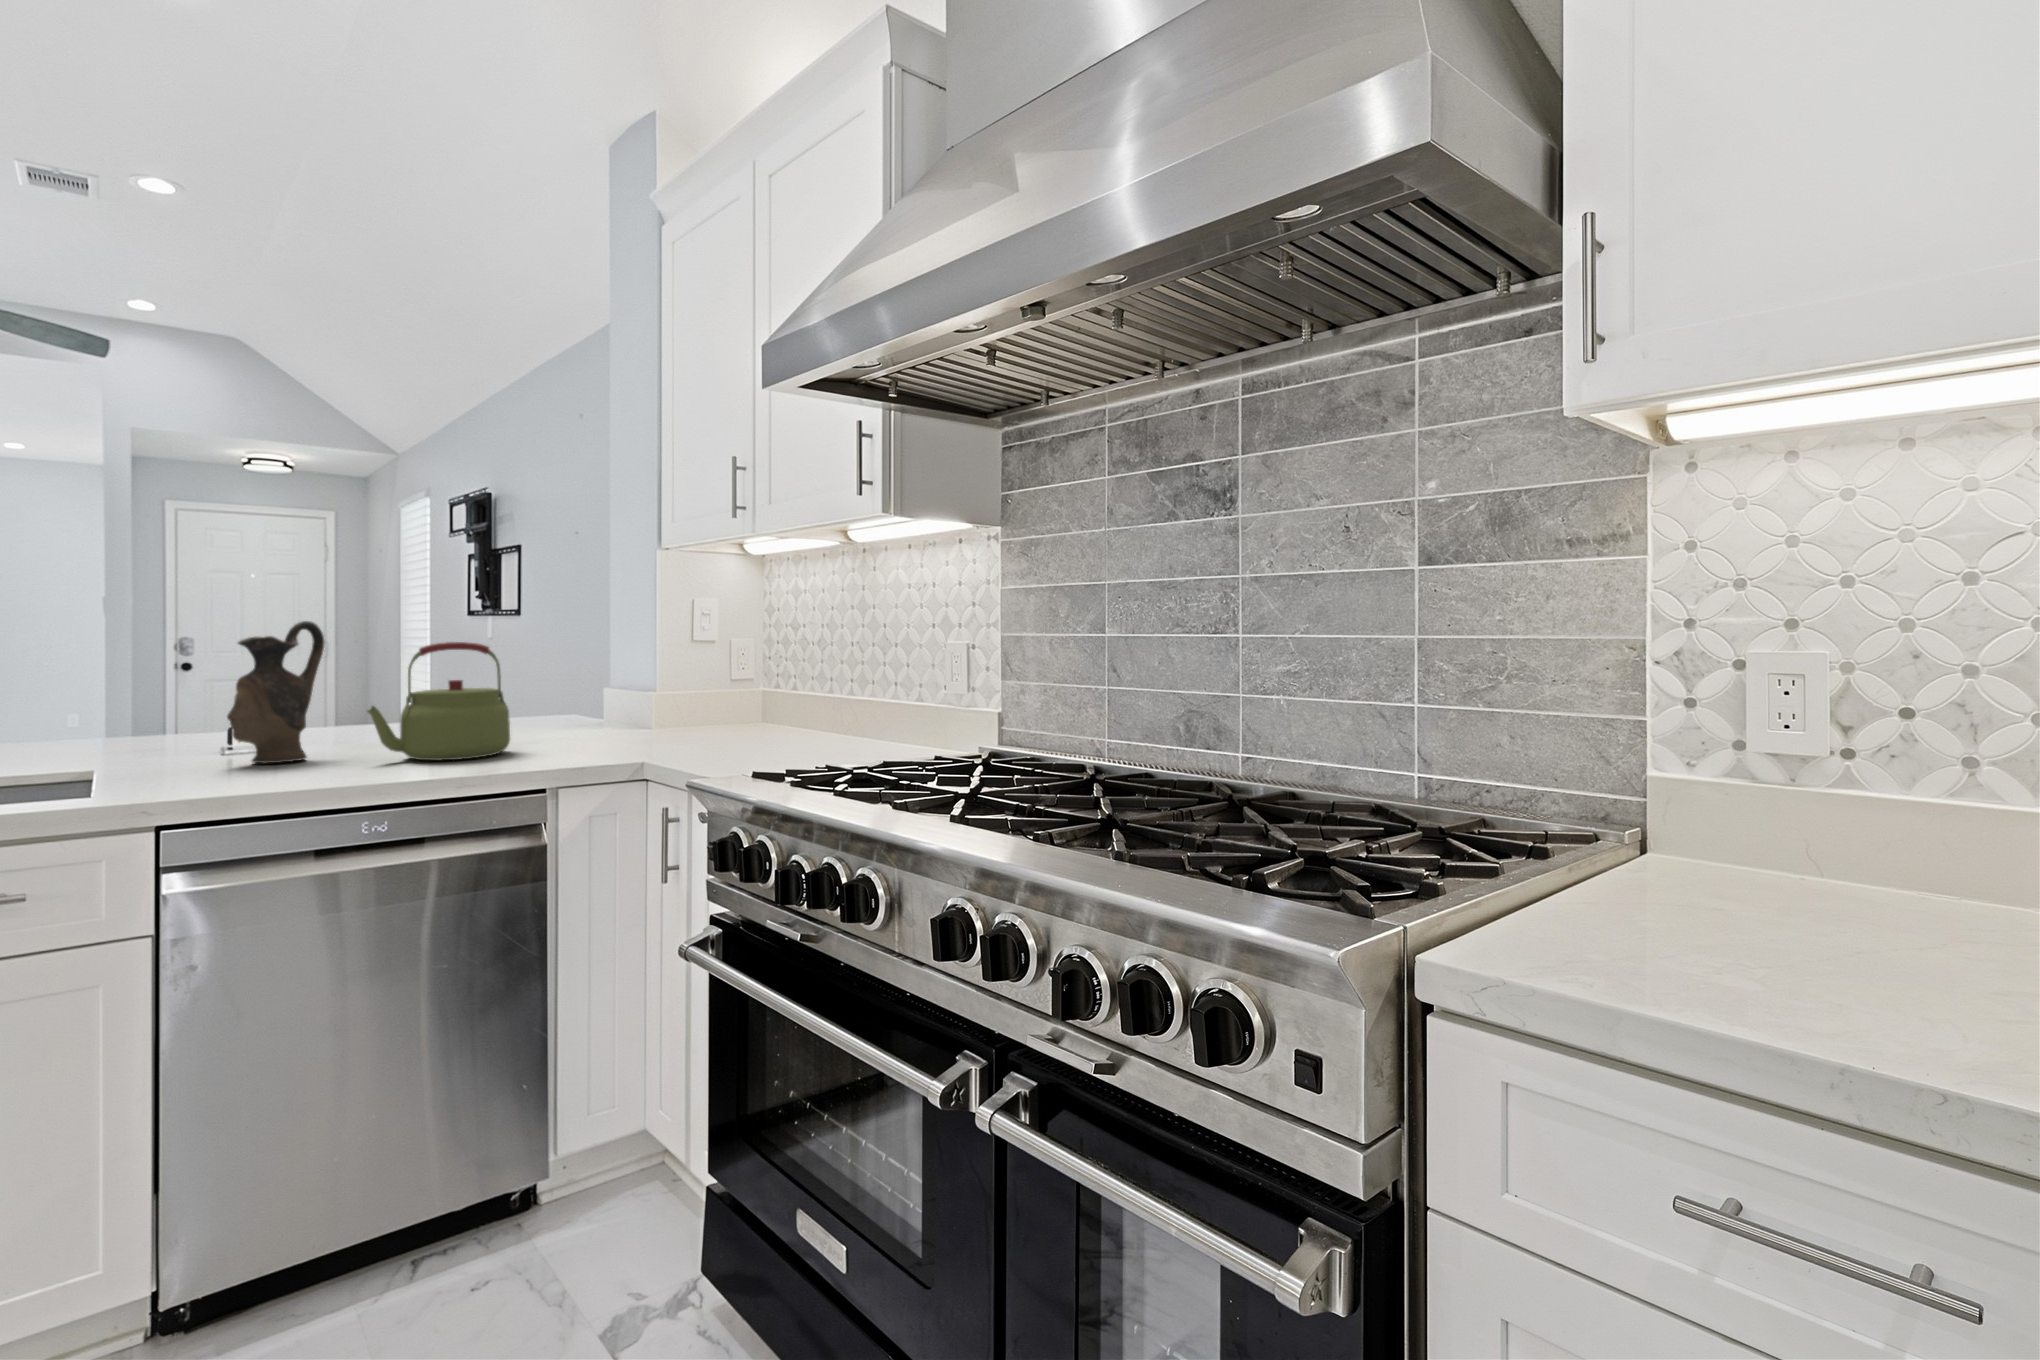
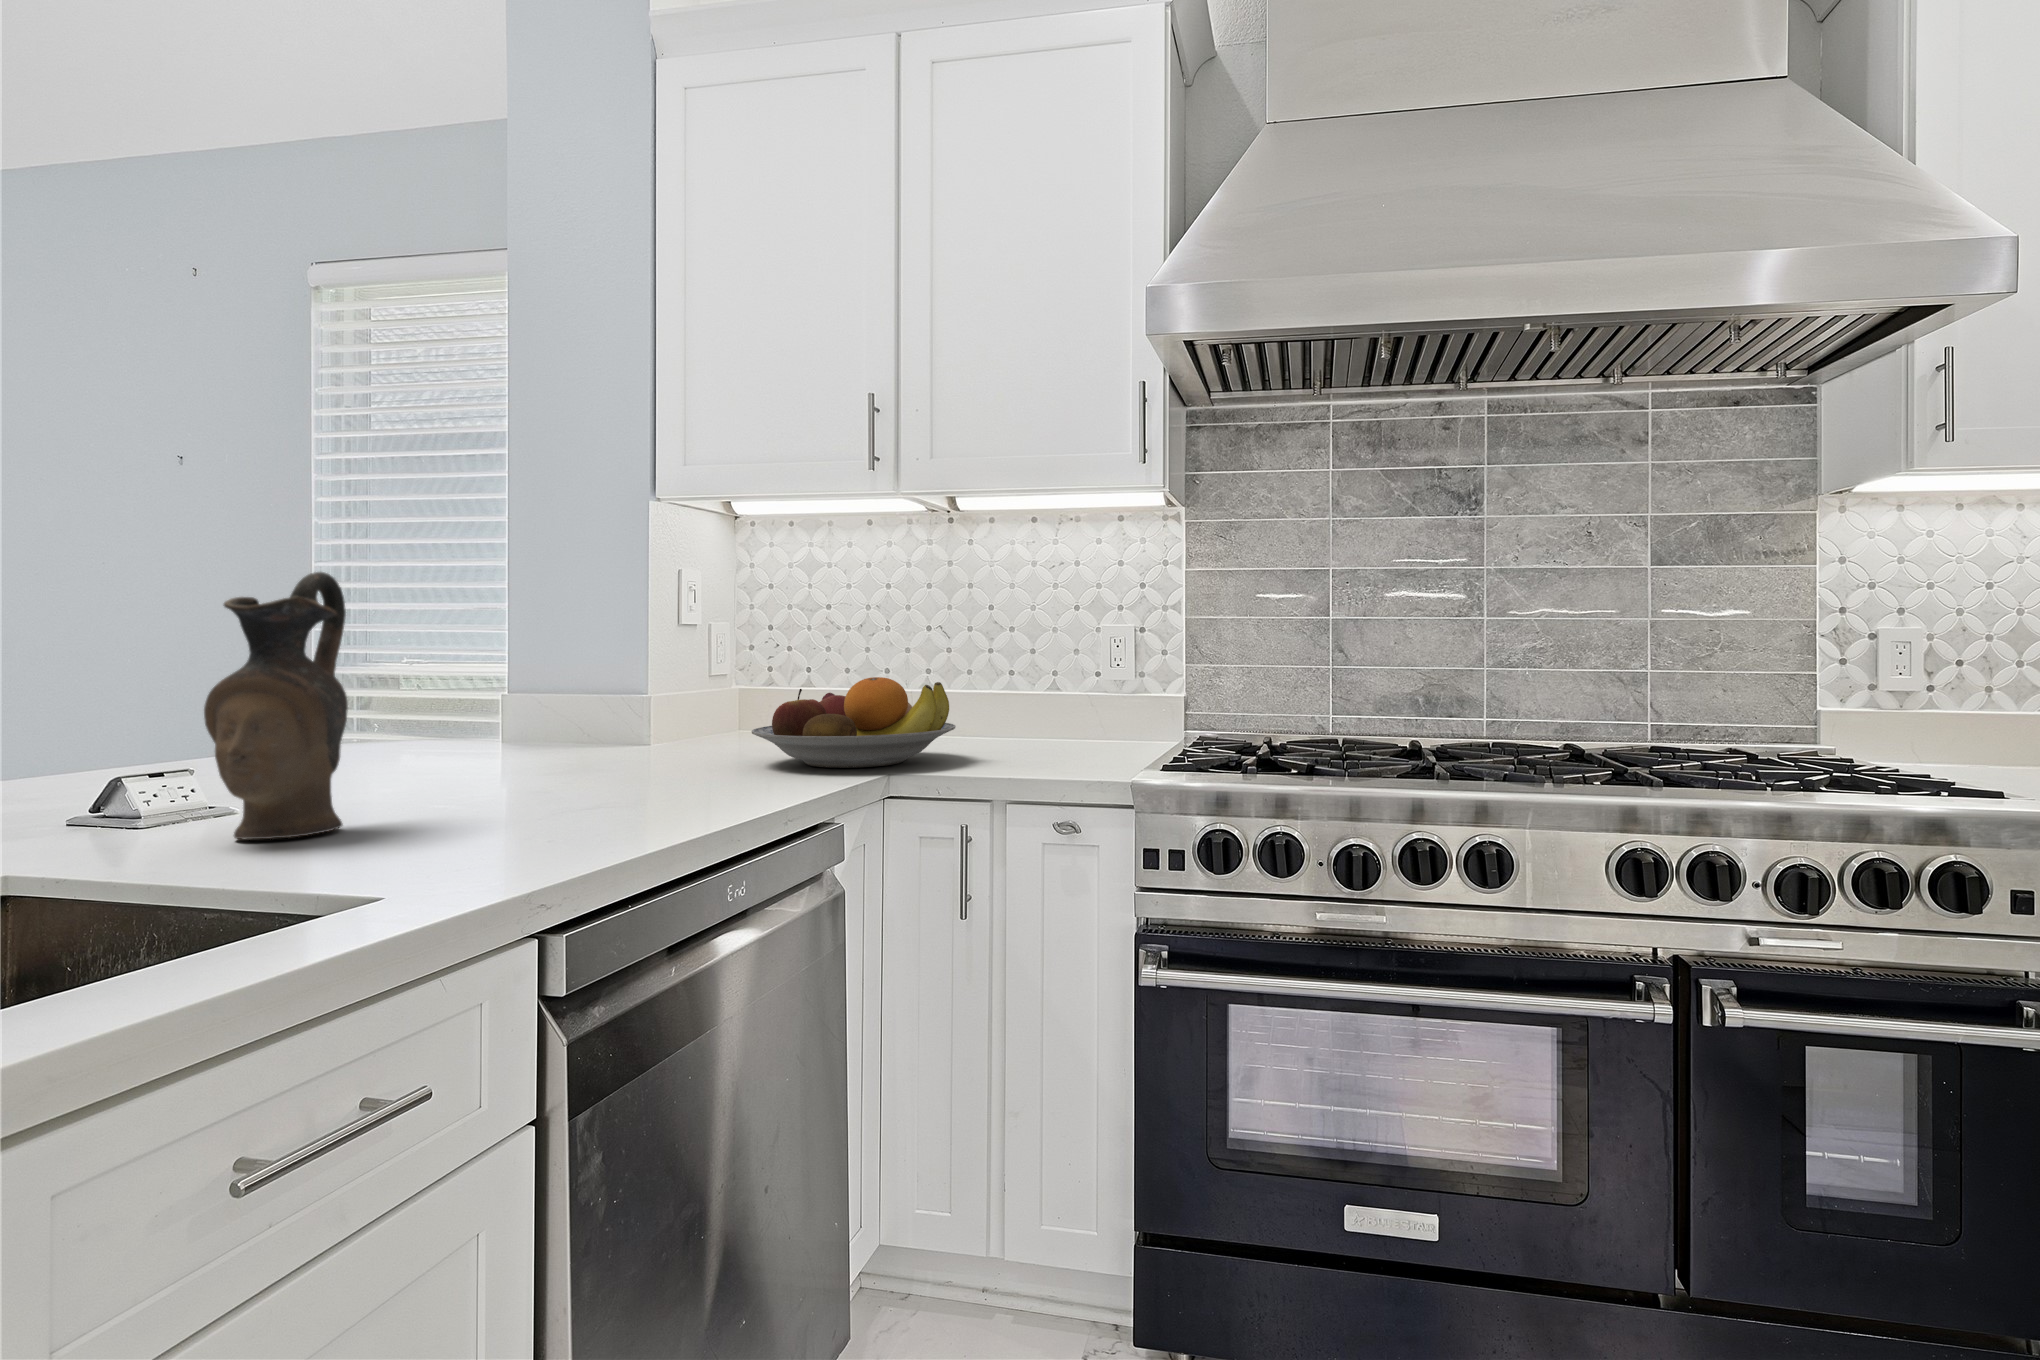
kettle: present [368,642,510,760] -> none [510,617,681,806]
fruit bowl: none [606,682,761,749] -> present [752,677,956,768]

